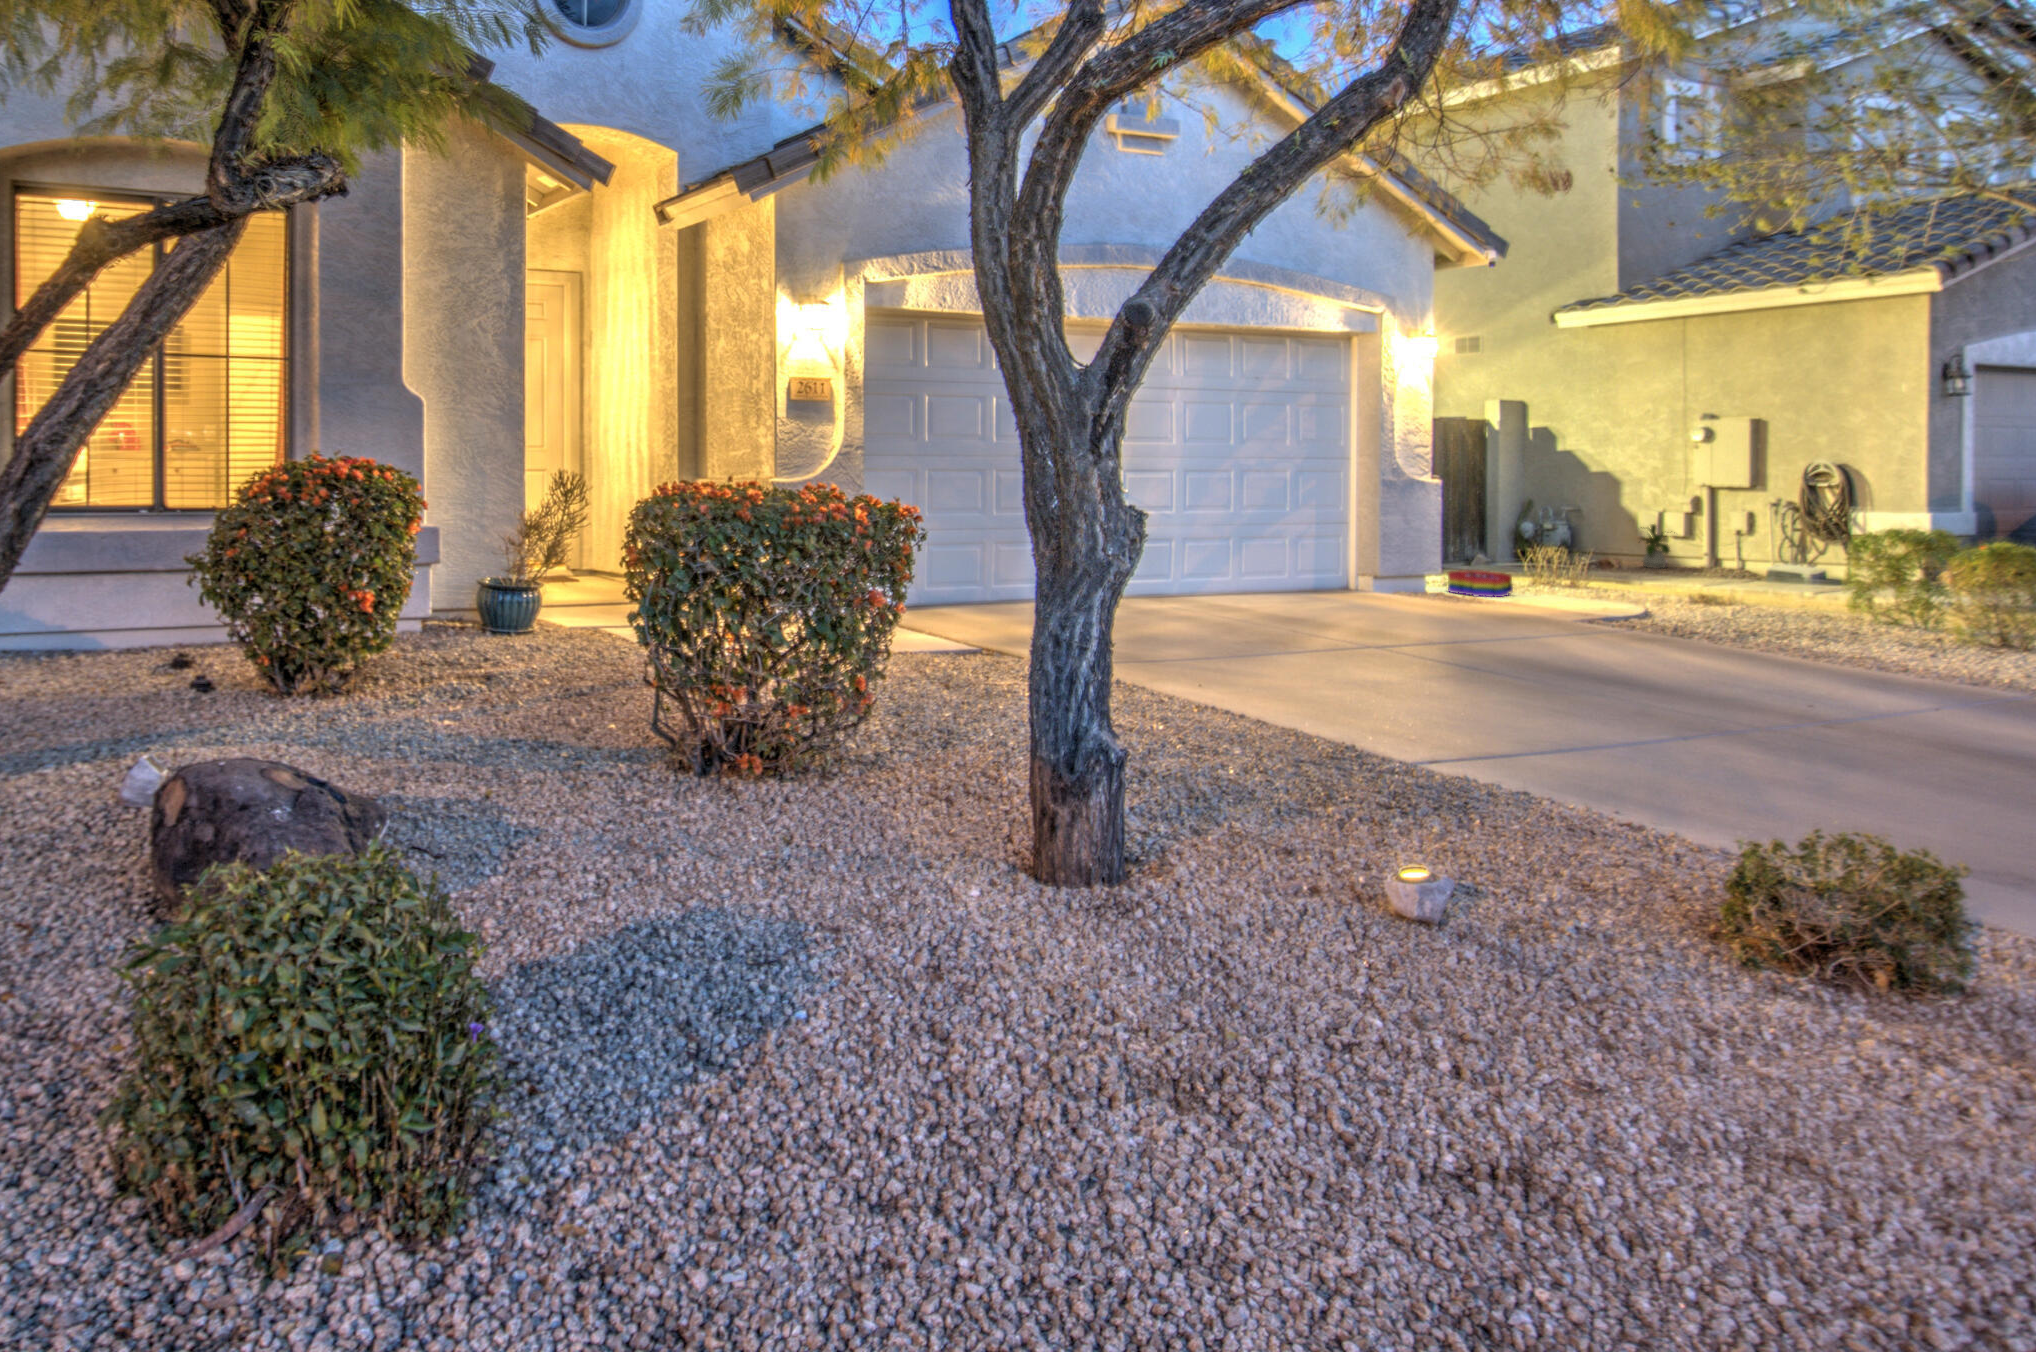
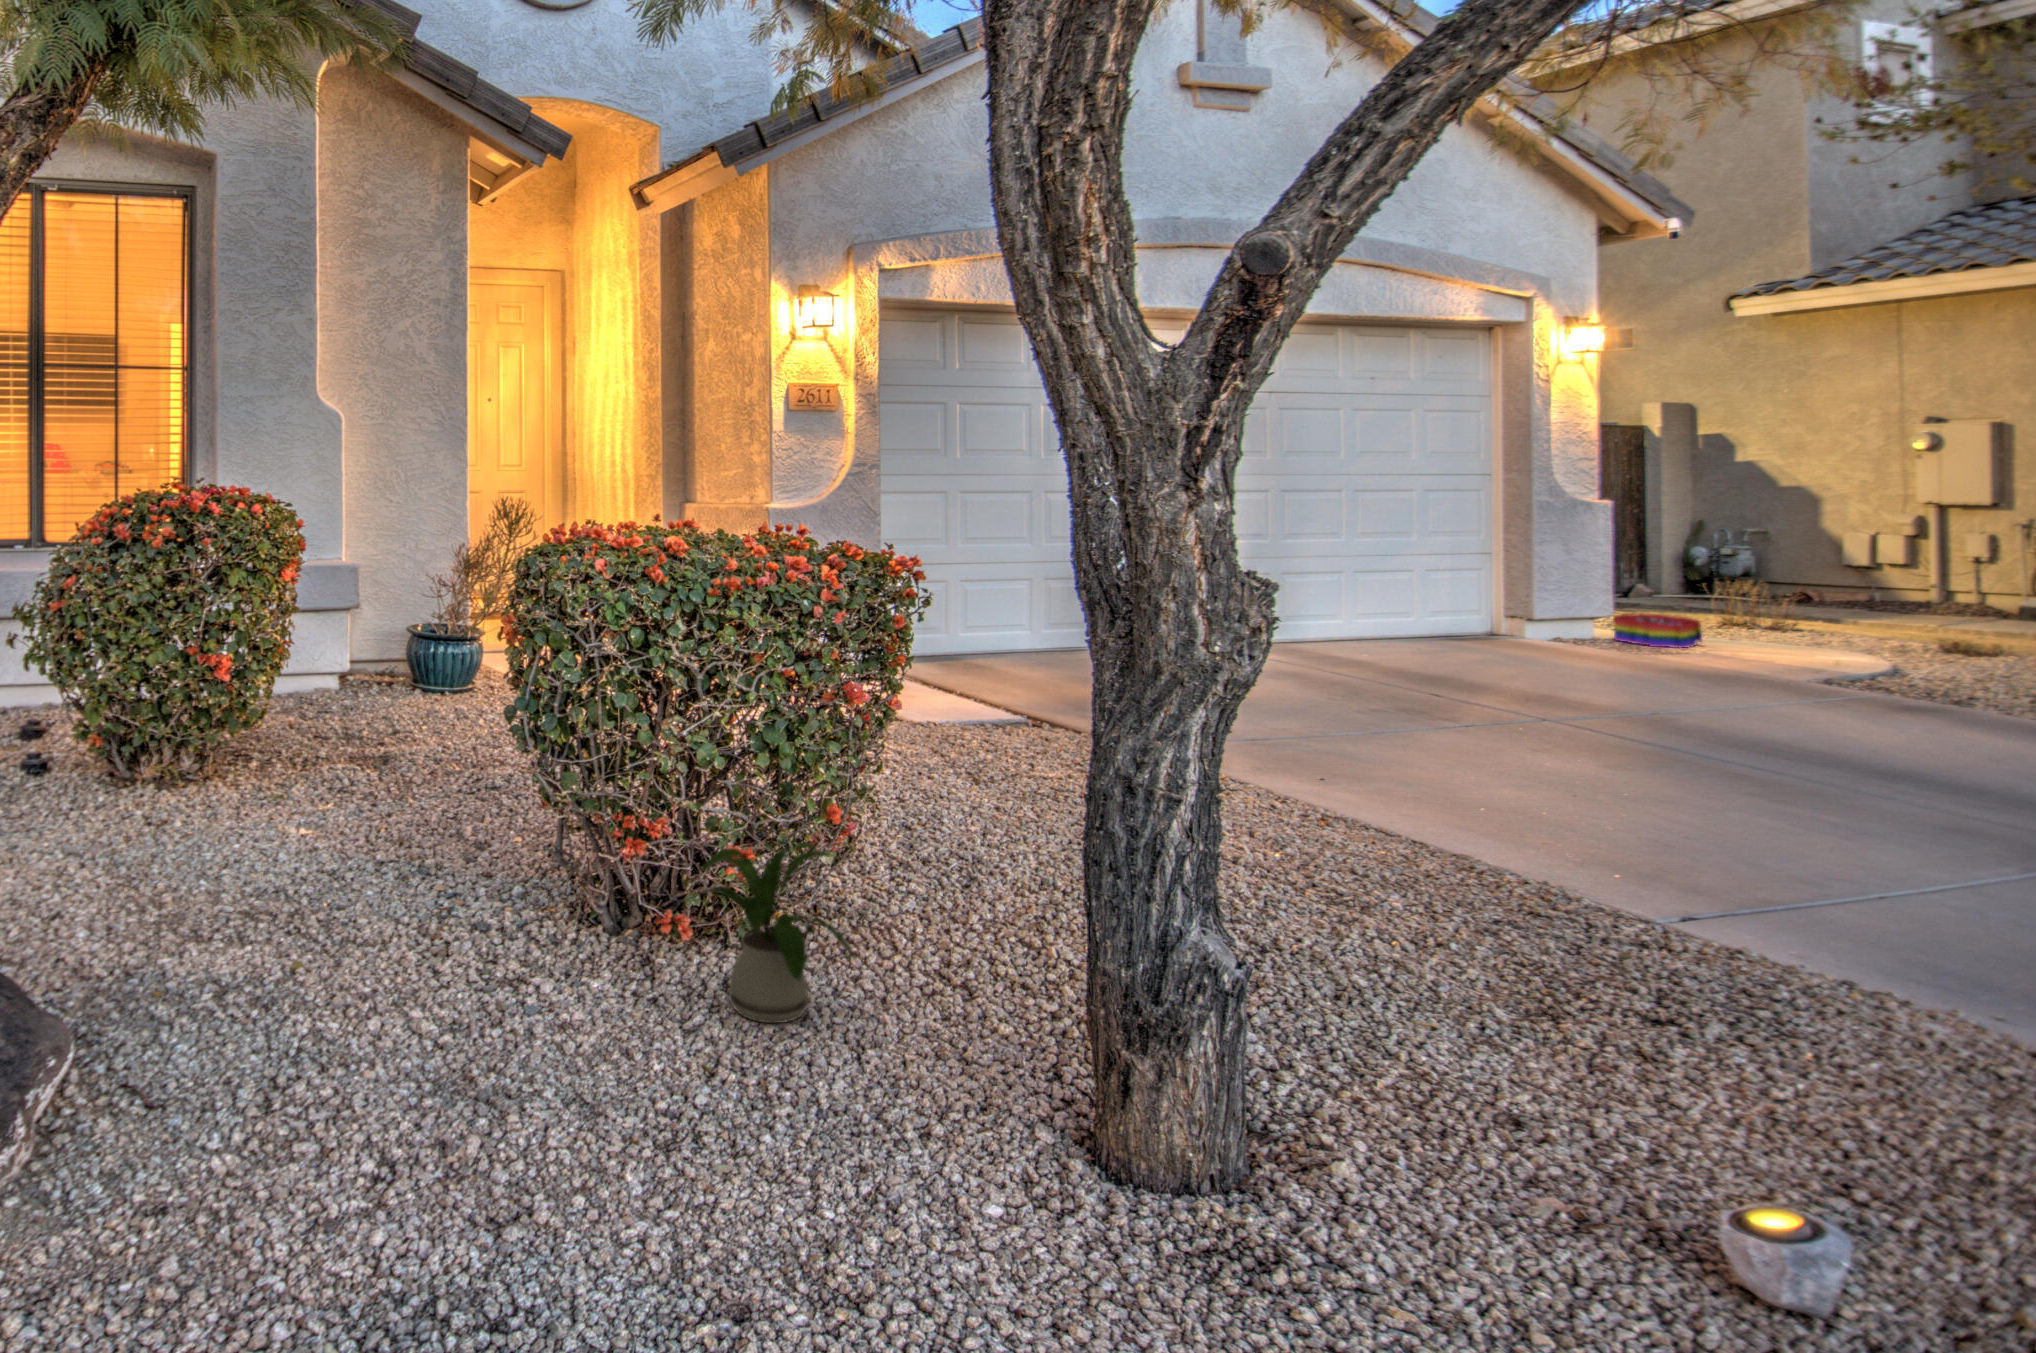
house plant: present [1643,524,1670,568] -> present [697,842,854,1023]

